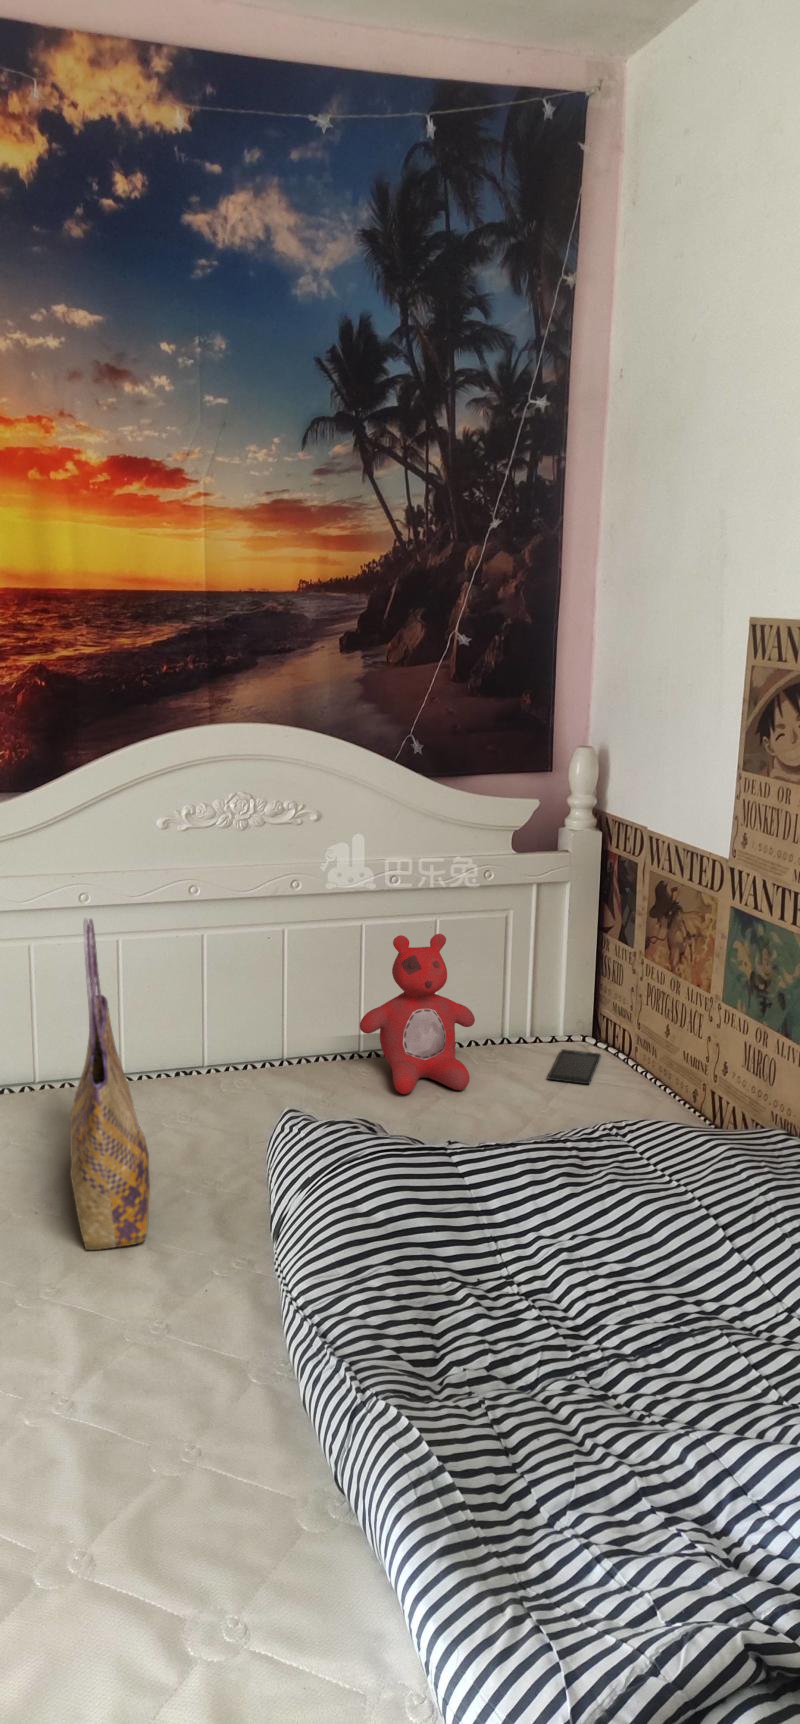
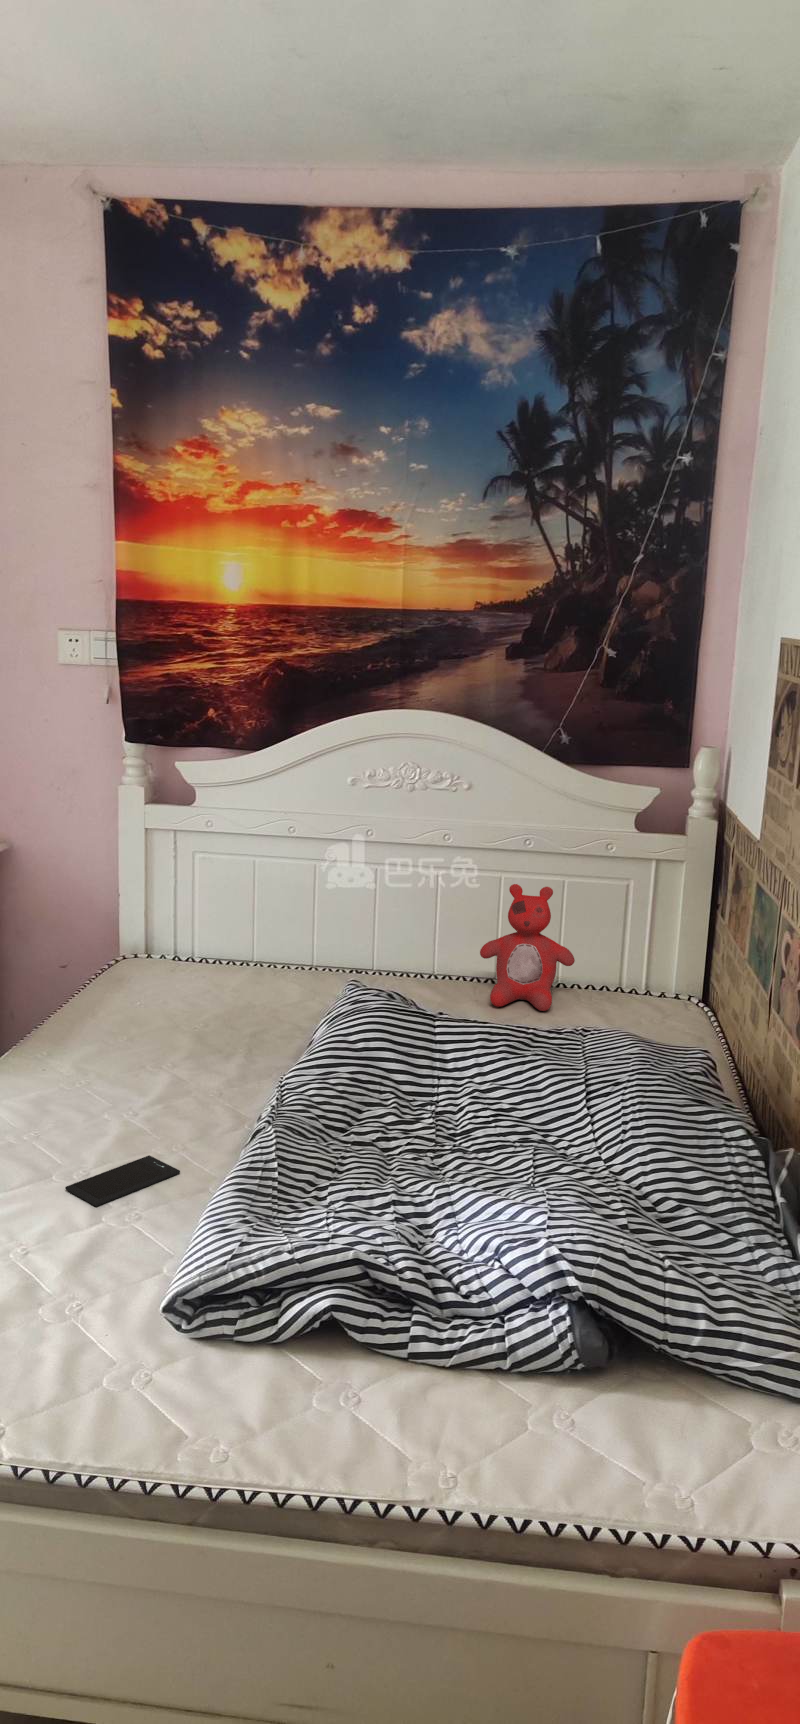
tote bag: present [70,918,150,1250] -> none [197,829,279,1051]
smartphone: present [548,1049,601,1084] -> present [65,1155,180,1206]

